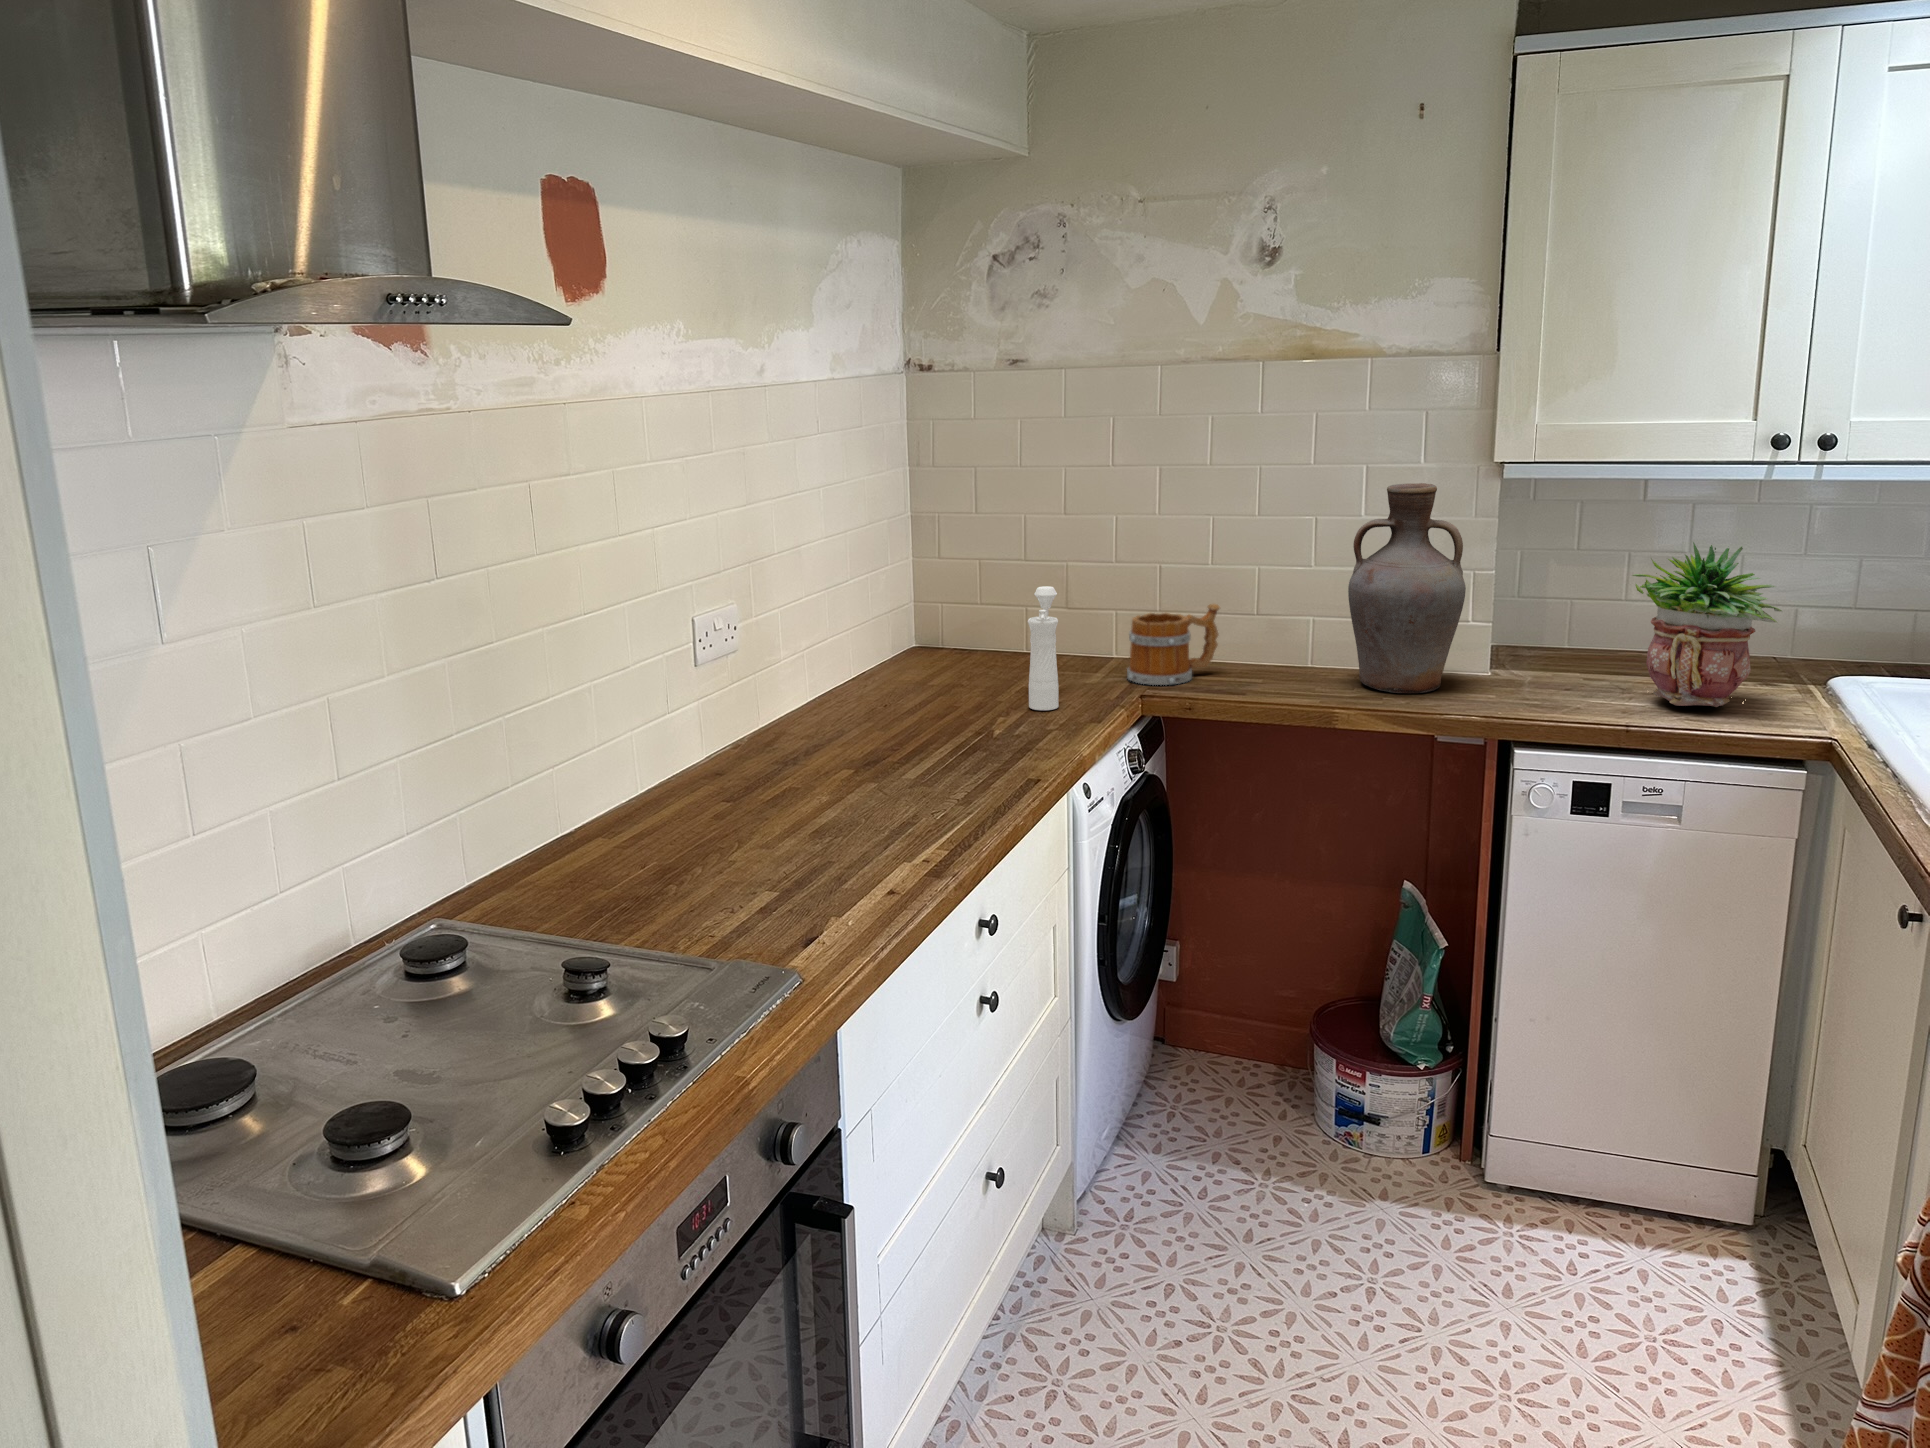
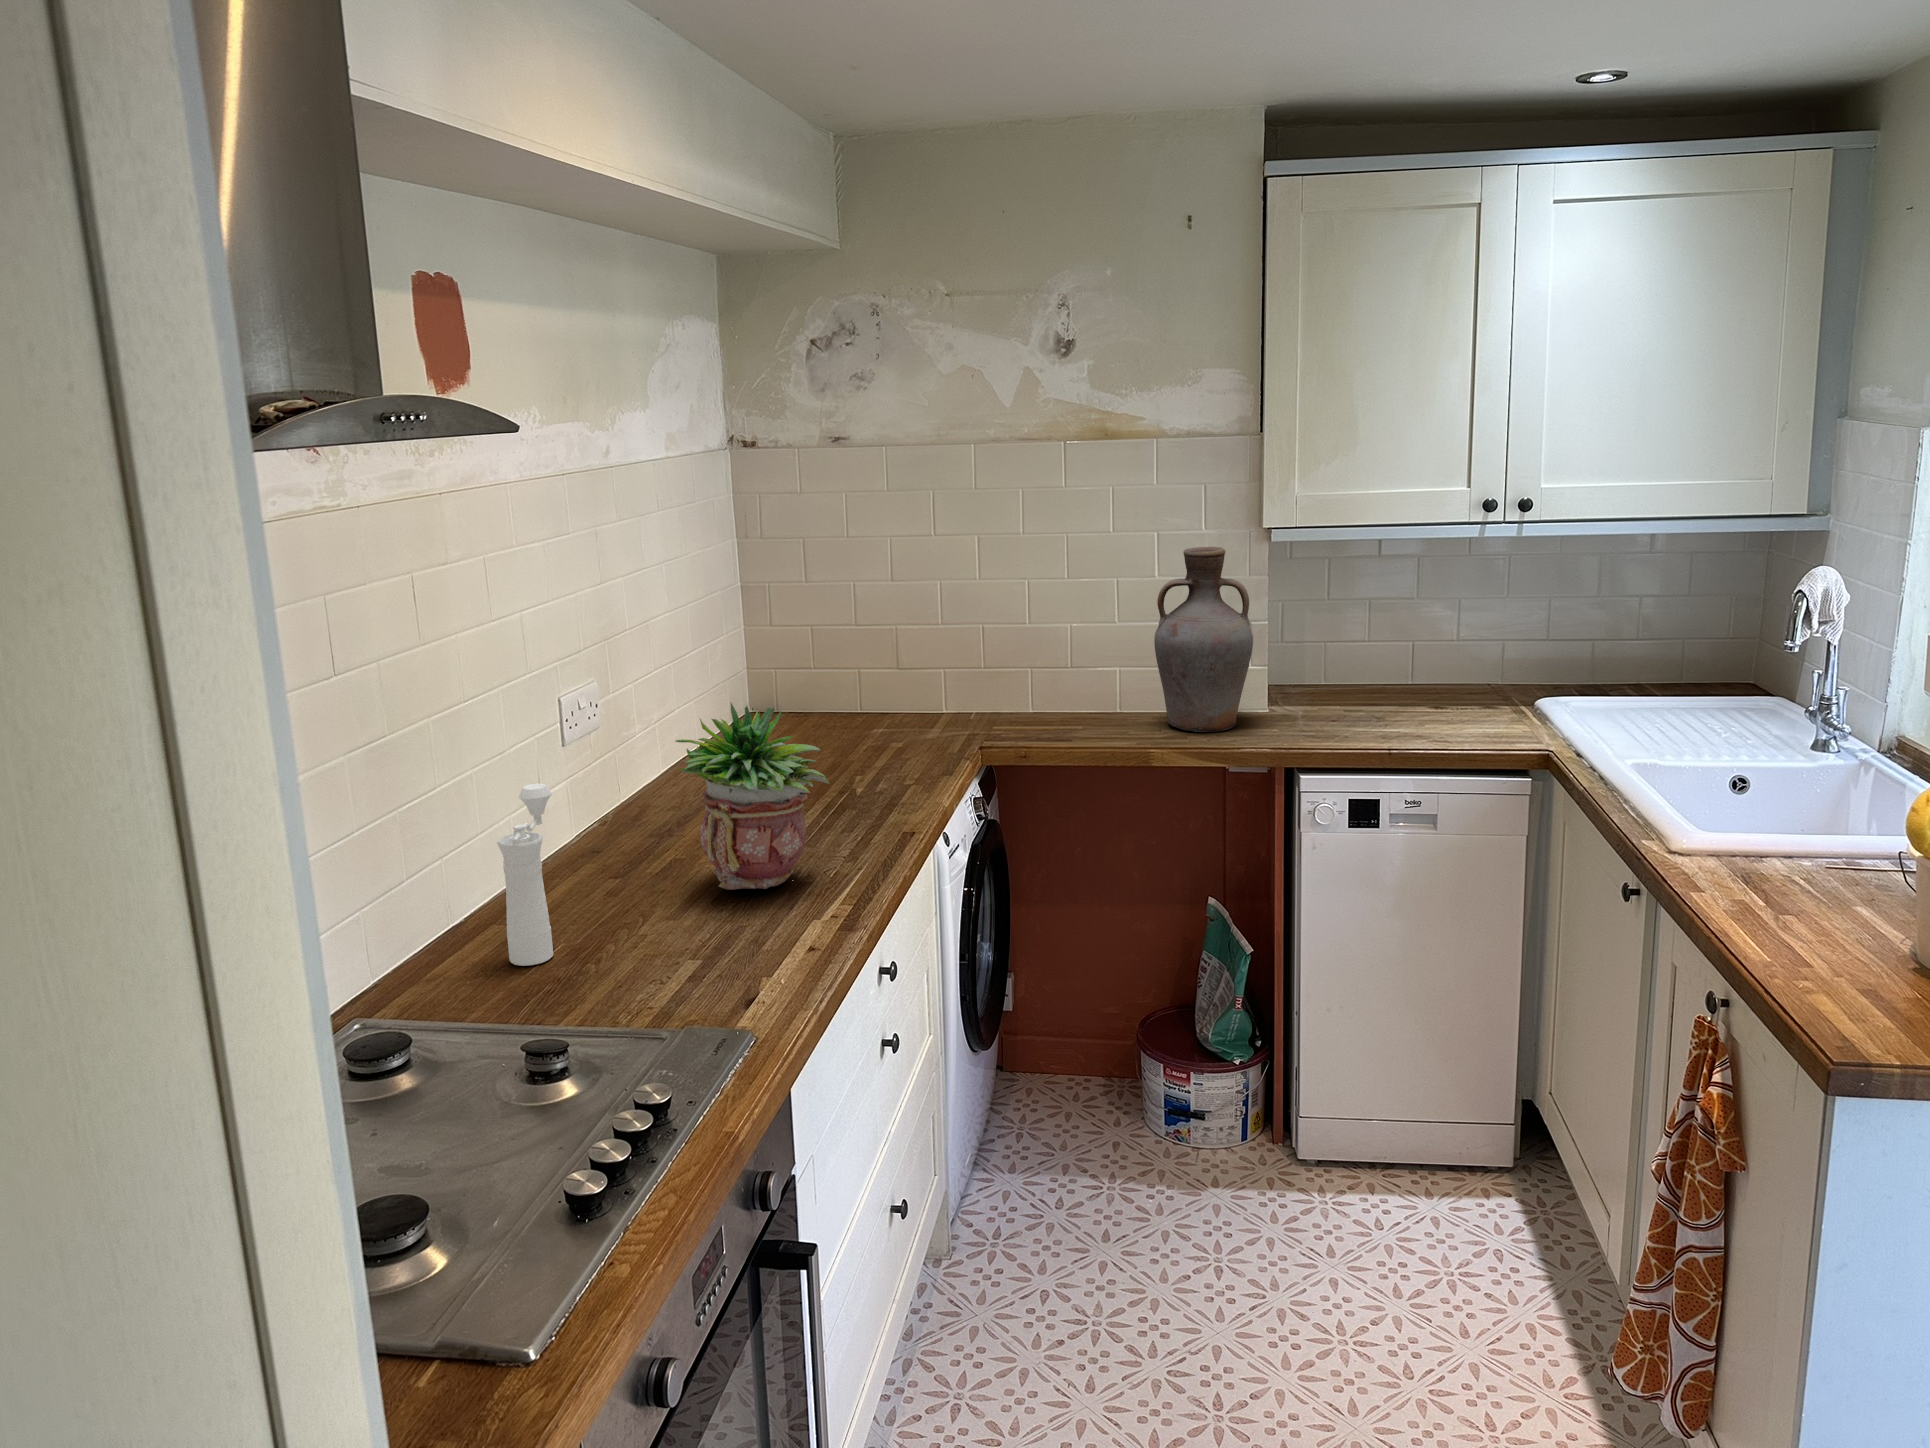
potted plant: present [1632,542,1782,707] -> present [675,703,830,890]
pepper mill: present [1027,586,1059,710] -> present [497,783,553,966]
mug: present [1127,604,1221,685] -> none [960,659,1042,736]

